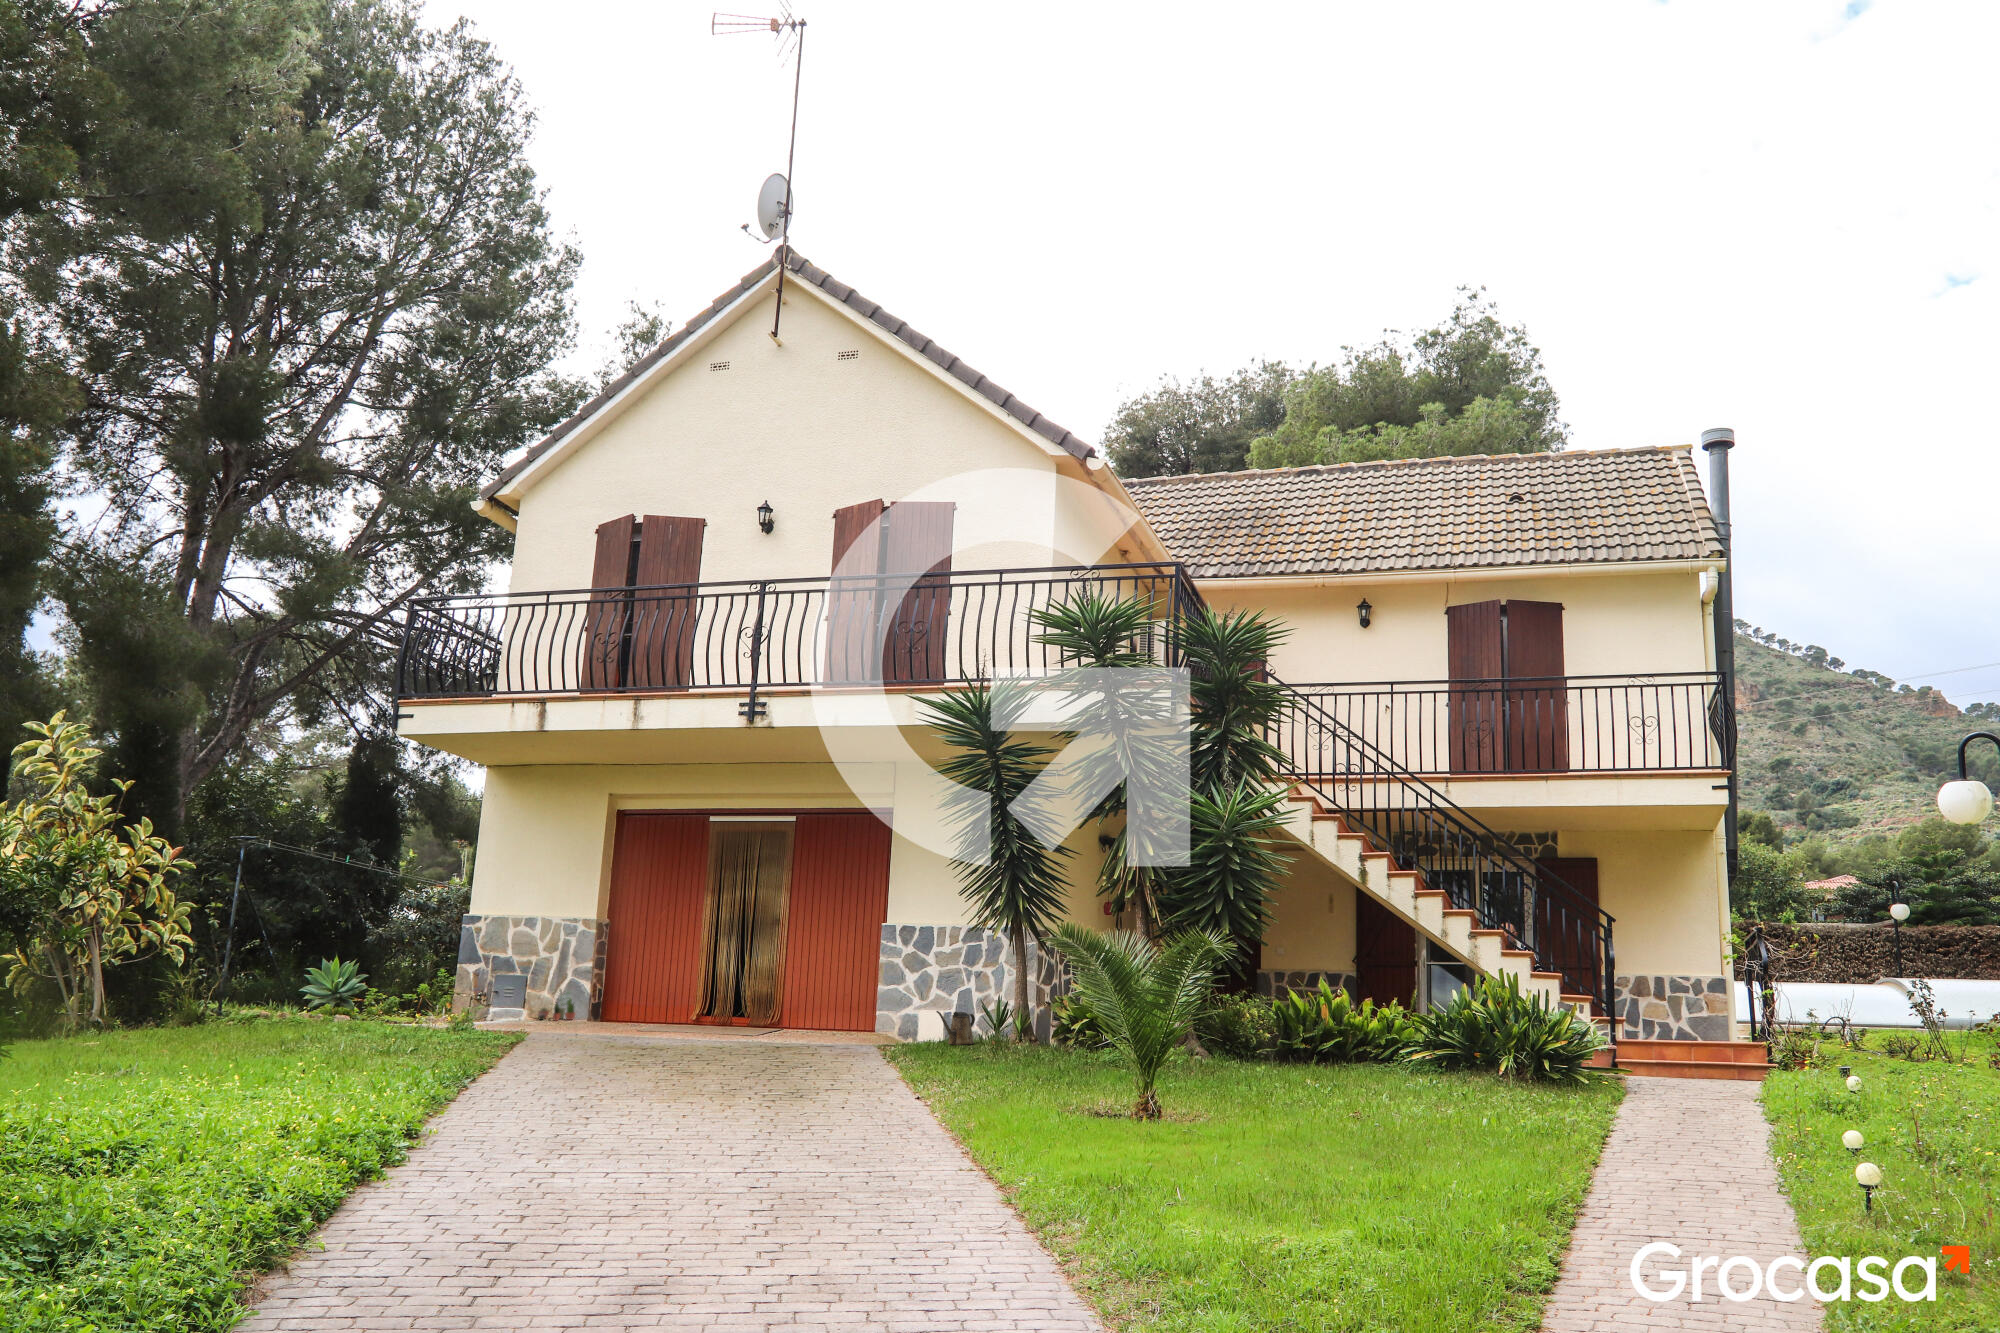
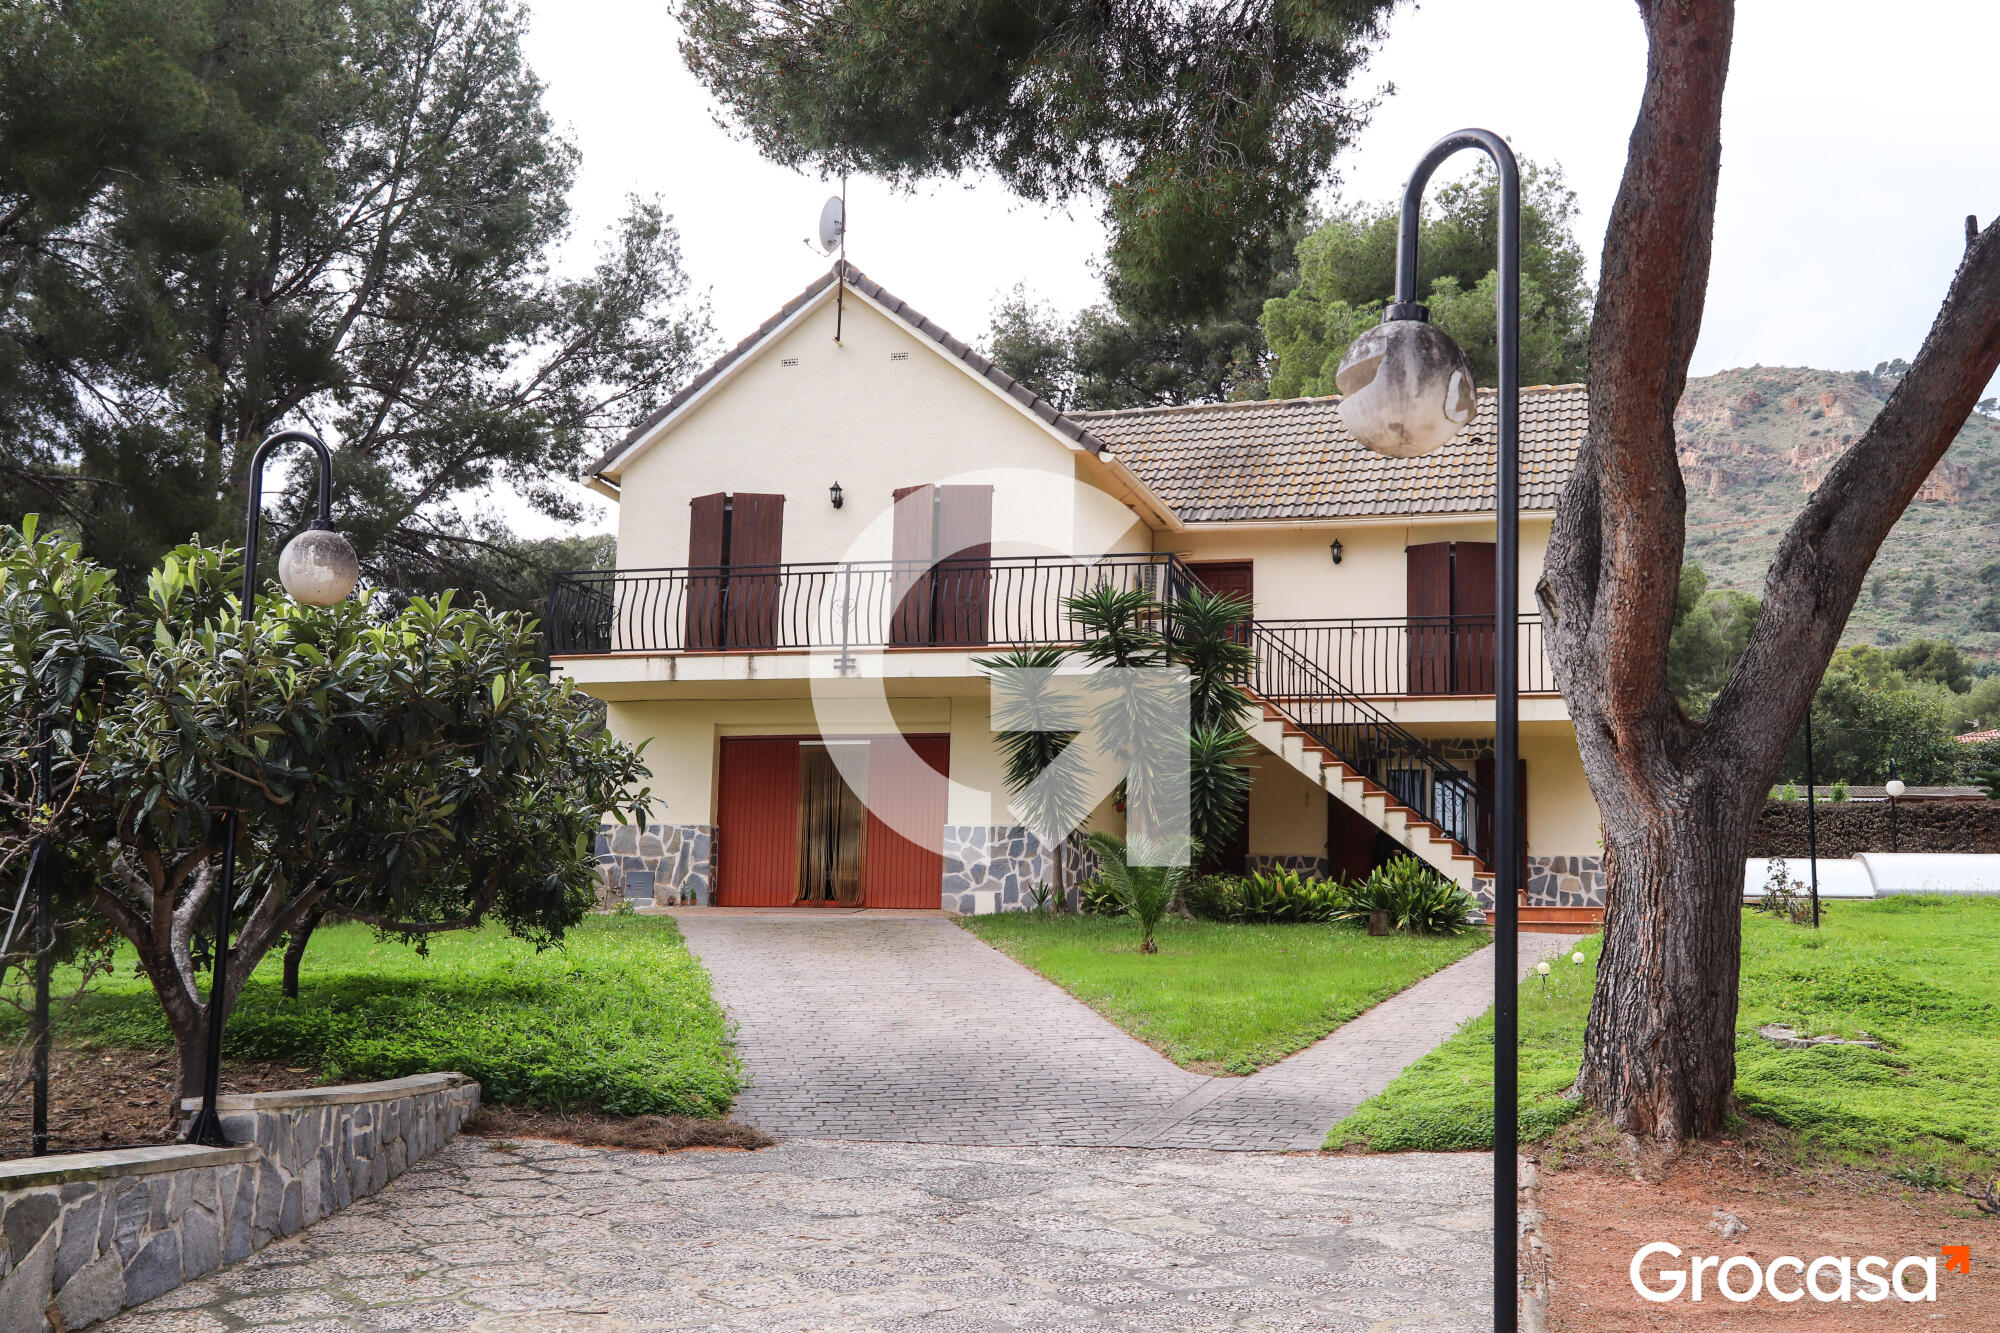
watering can: present [936,1011,975,1045] -> present [1354,908,1391,936]

